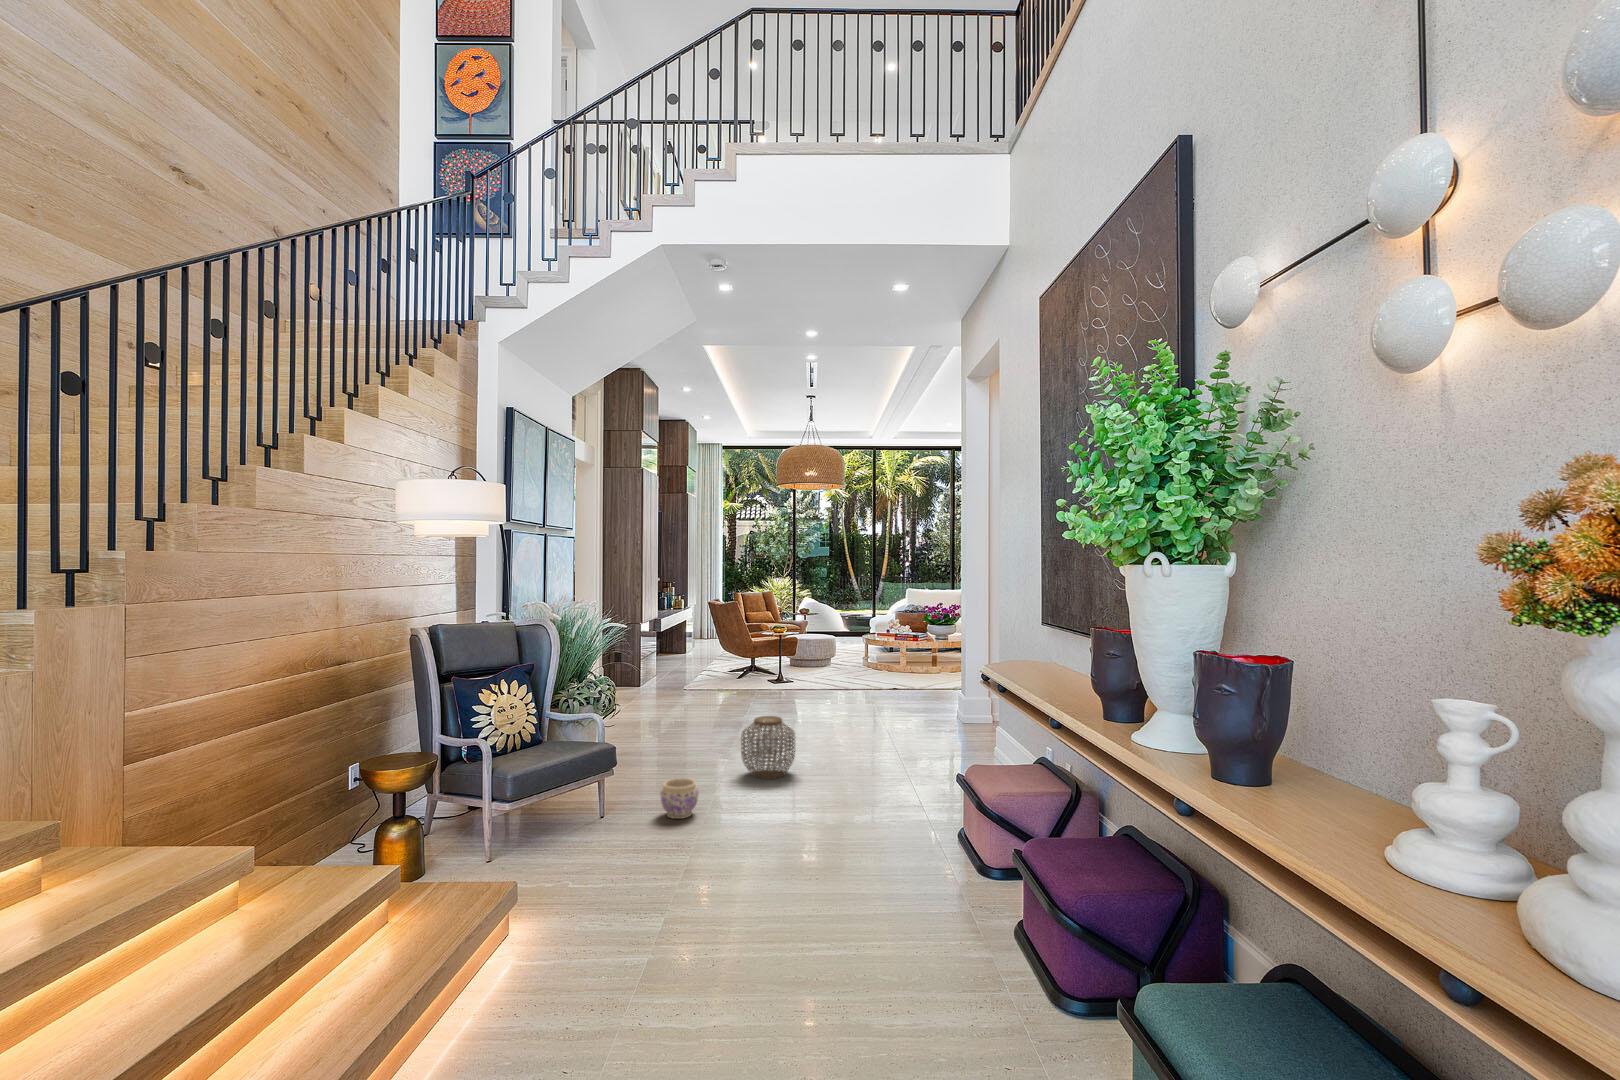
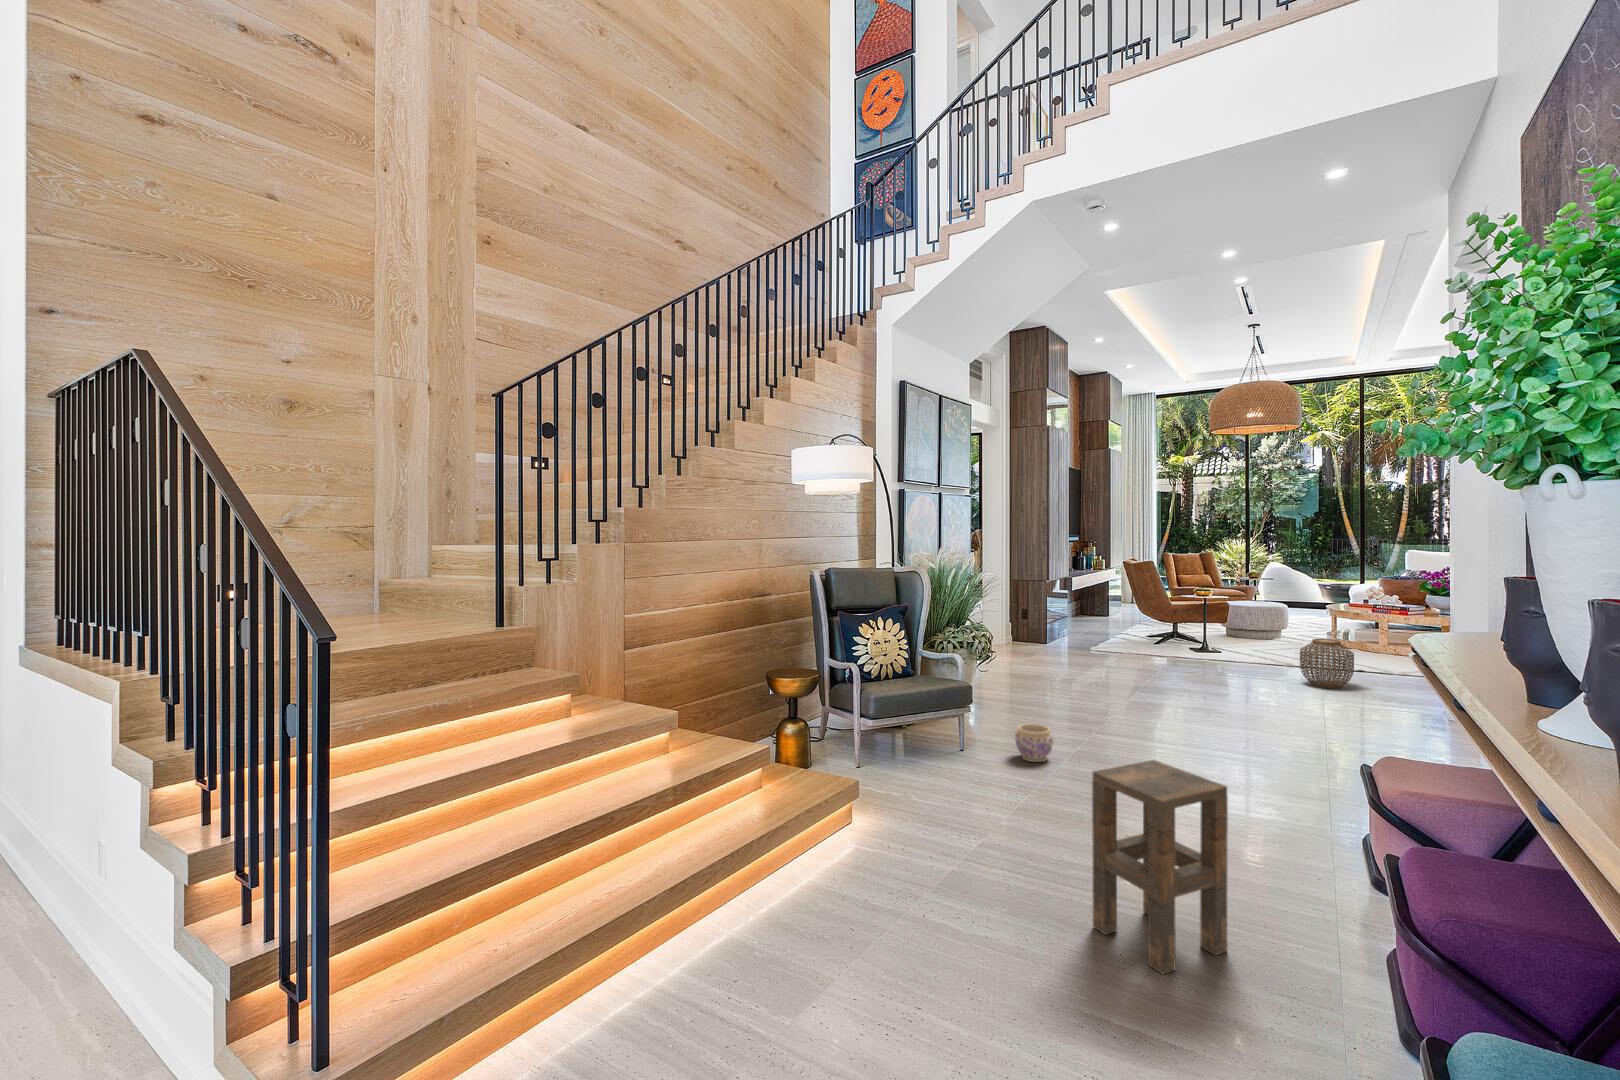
woven basket: present [741,716,795,779] -> present [1300,639,1354,689]
side table: none [804,799,914,1004] -> present [1092,760,1228,974]

